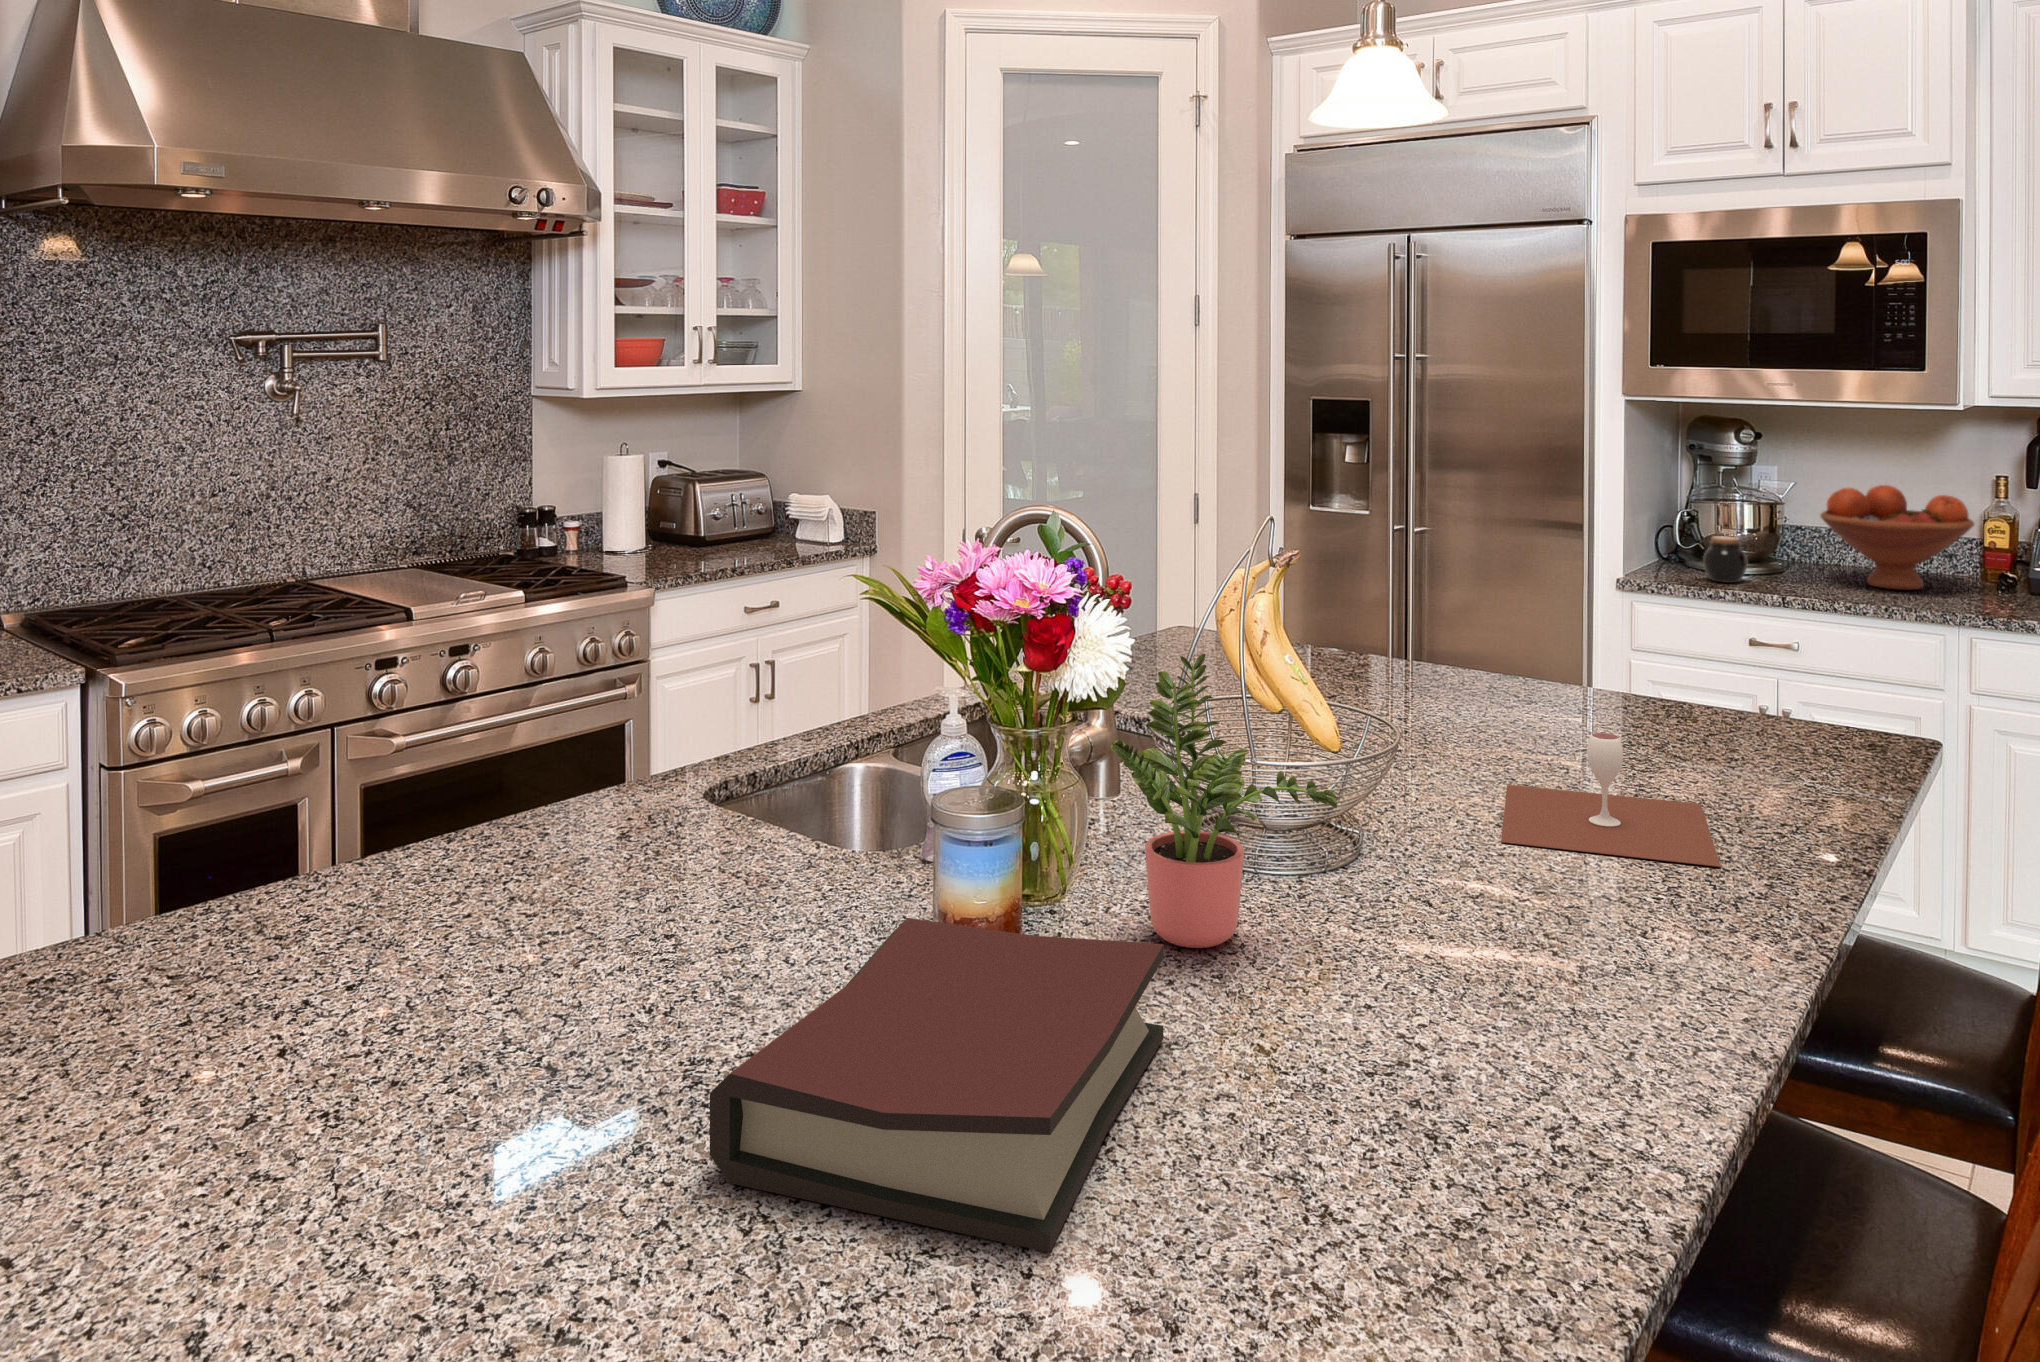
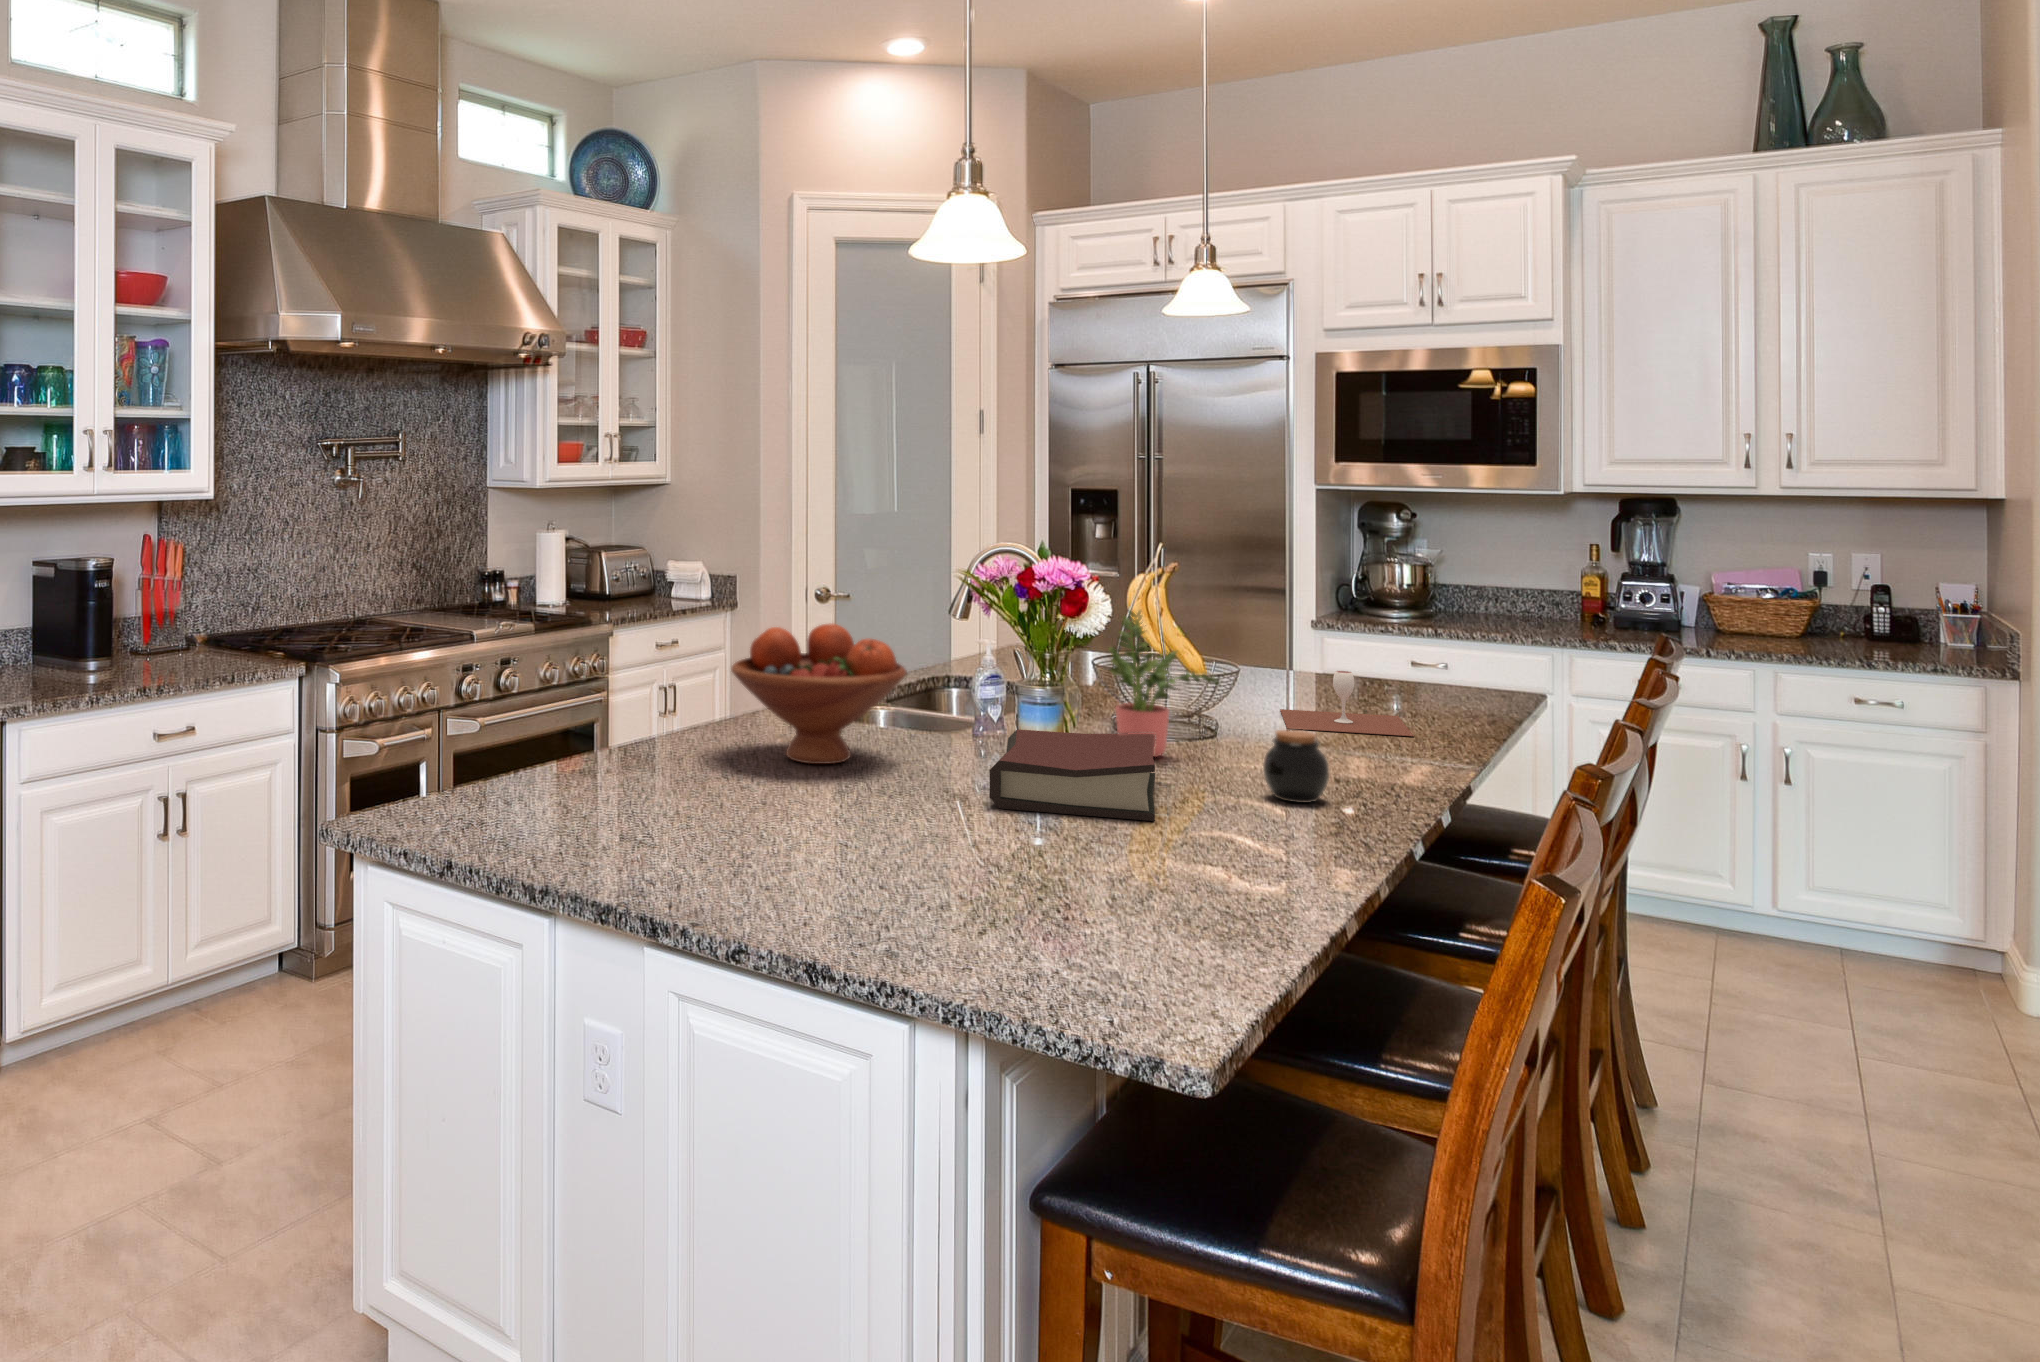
fruit bowl: present [1820,485,1974,590] -> present [731,624,907,764]
jar: present [1703,536,1747,583] -> present [1263,730,1329,803]

